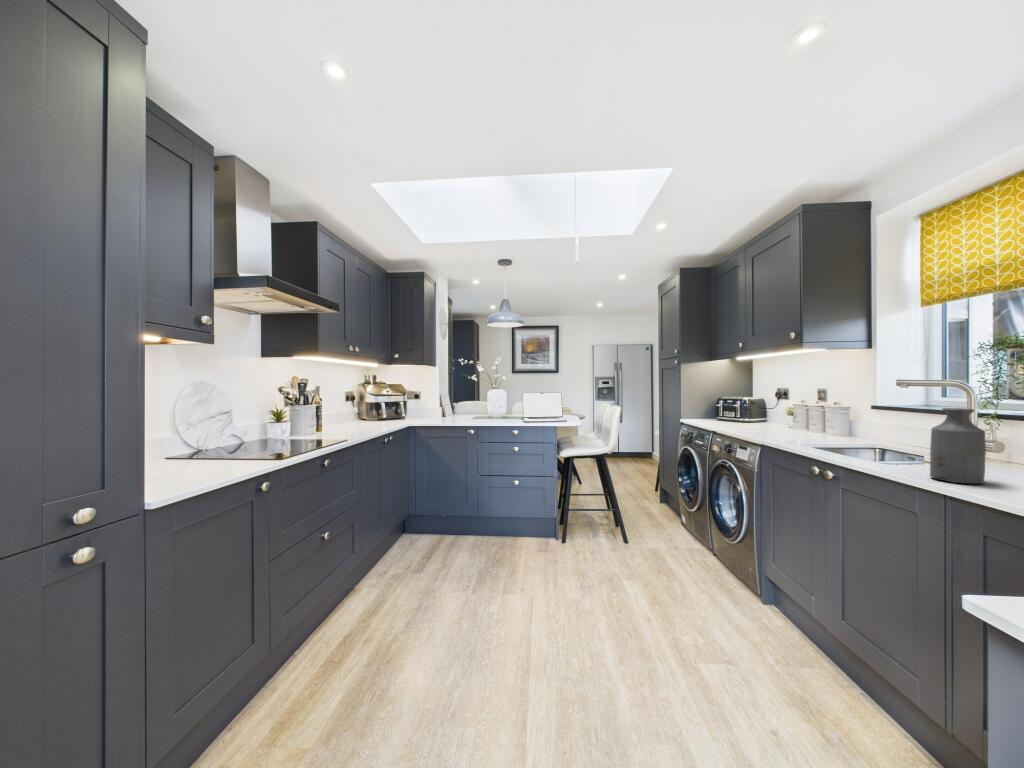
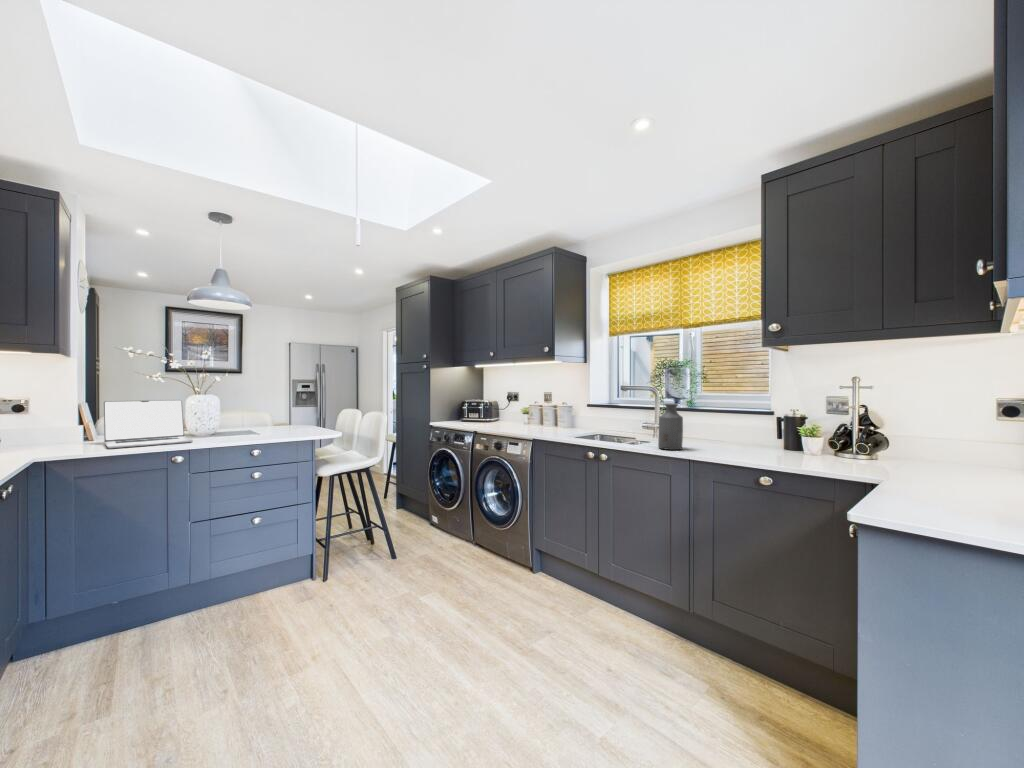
laptop: present [523,392,567,422] -> present [104,400,193,448]

